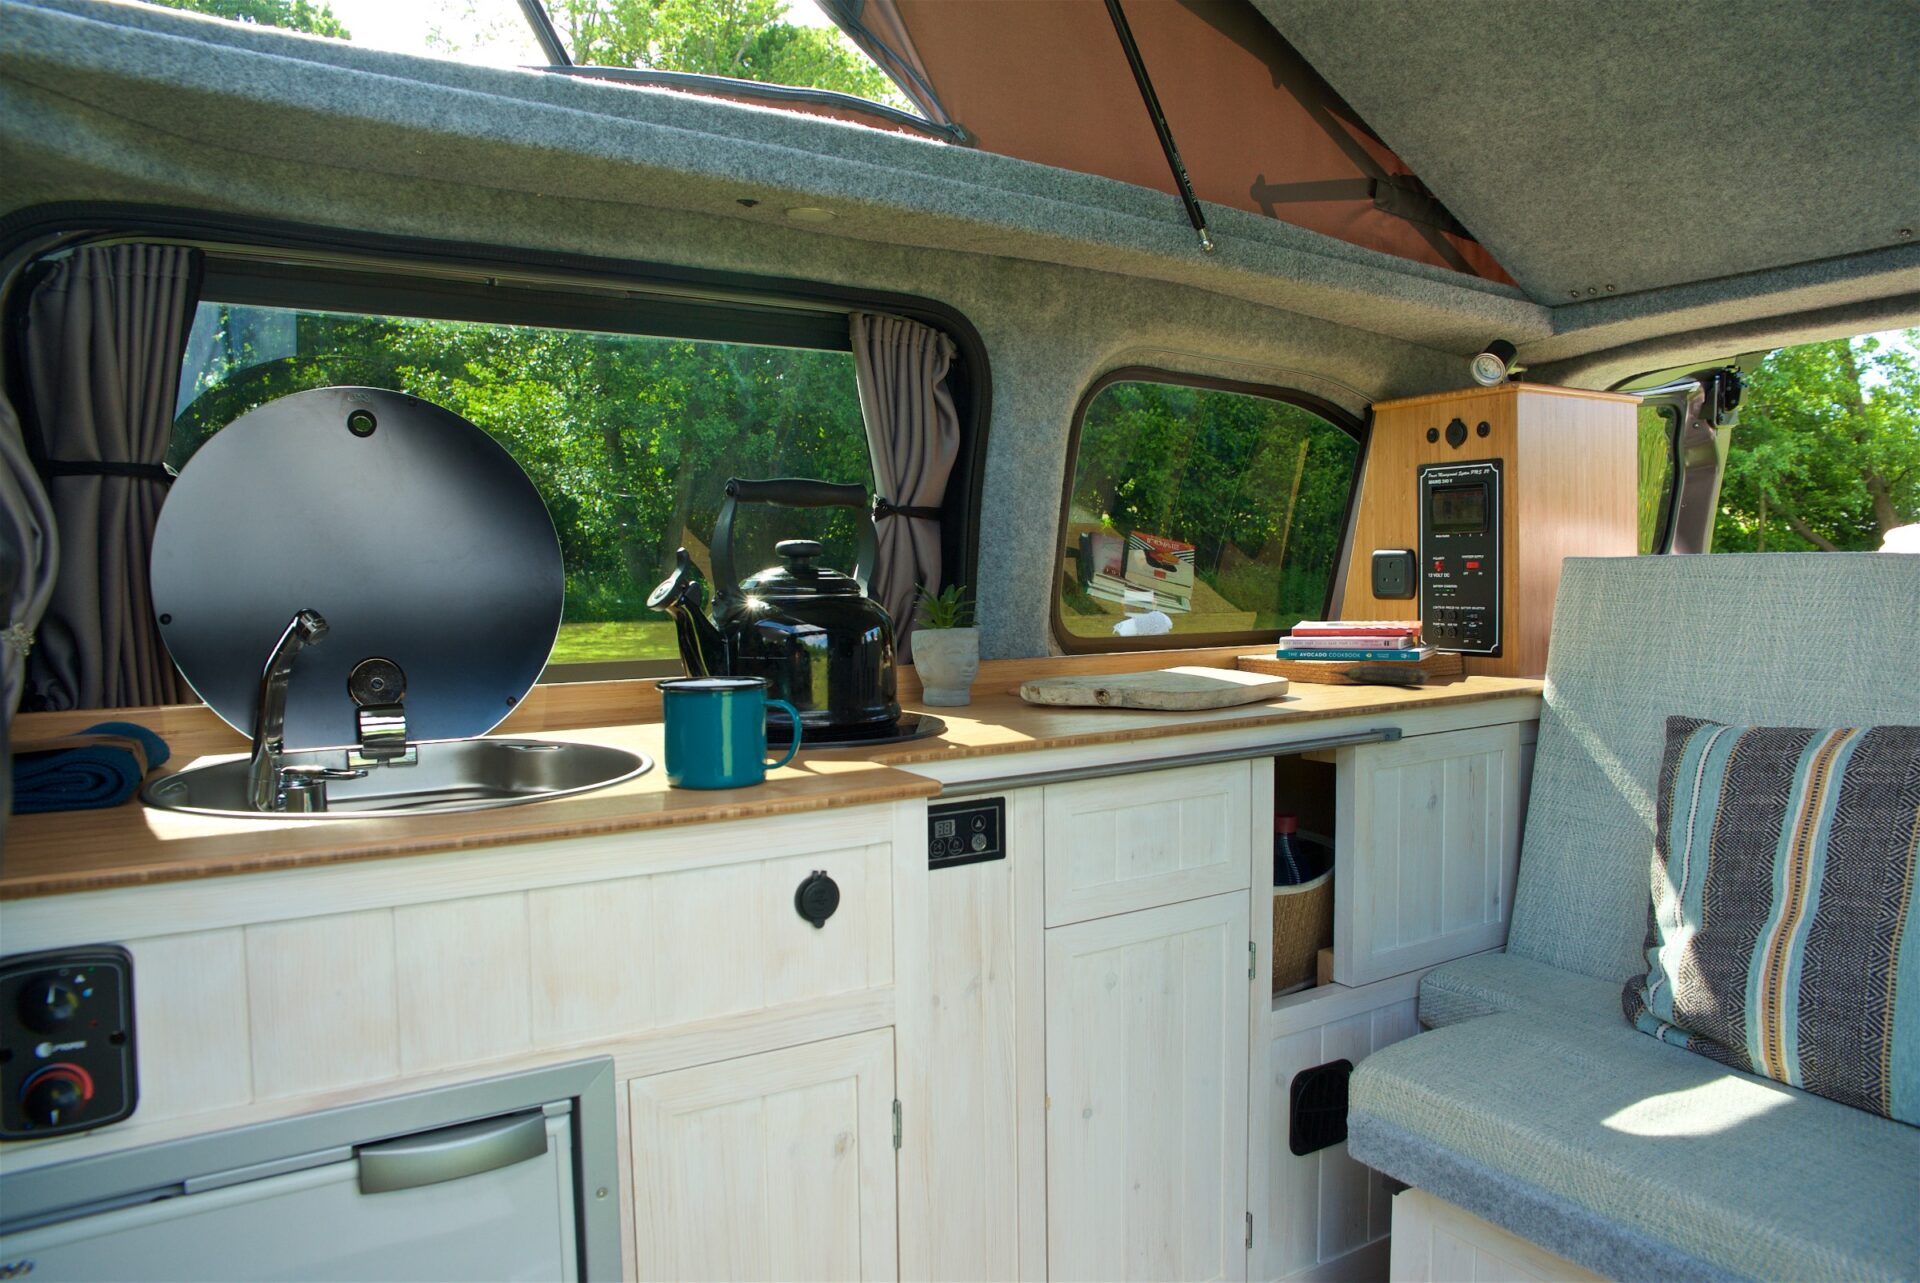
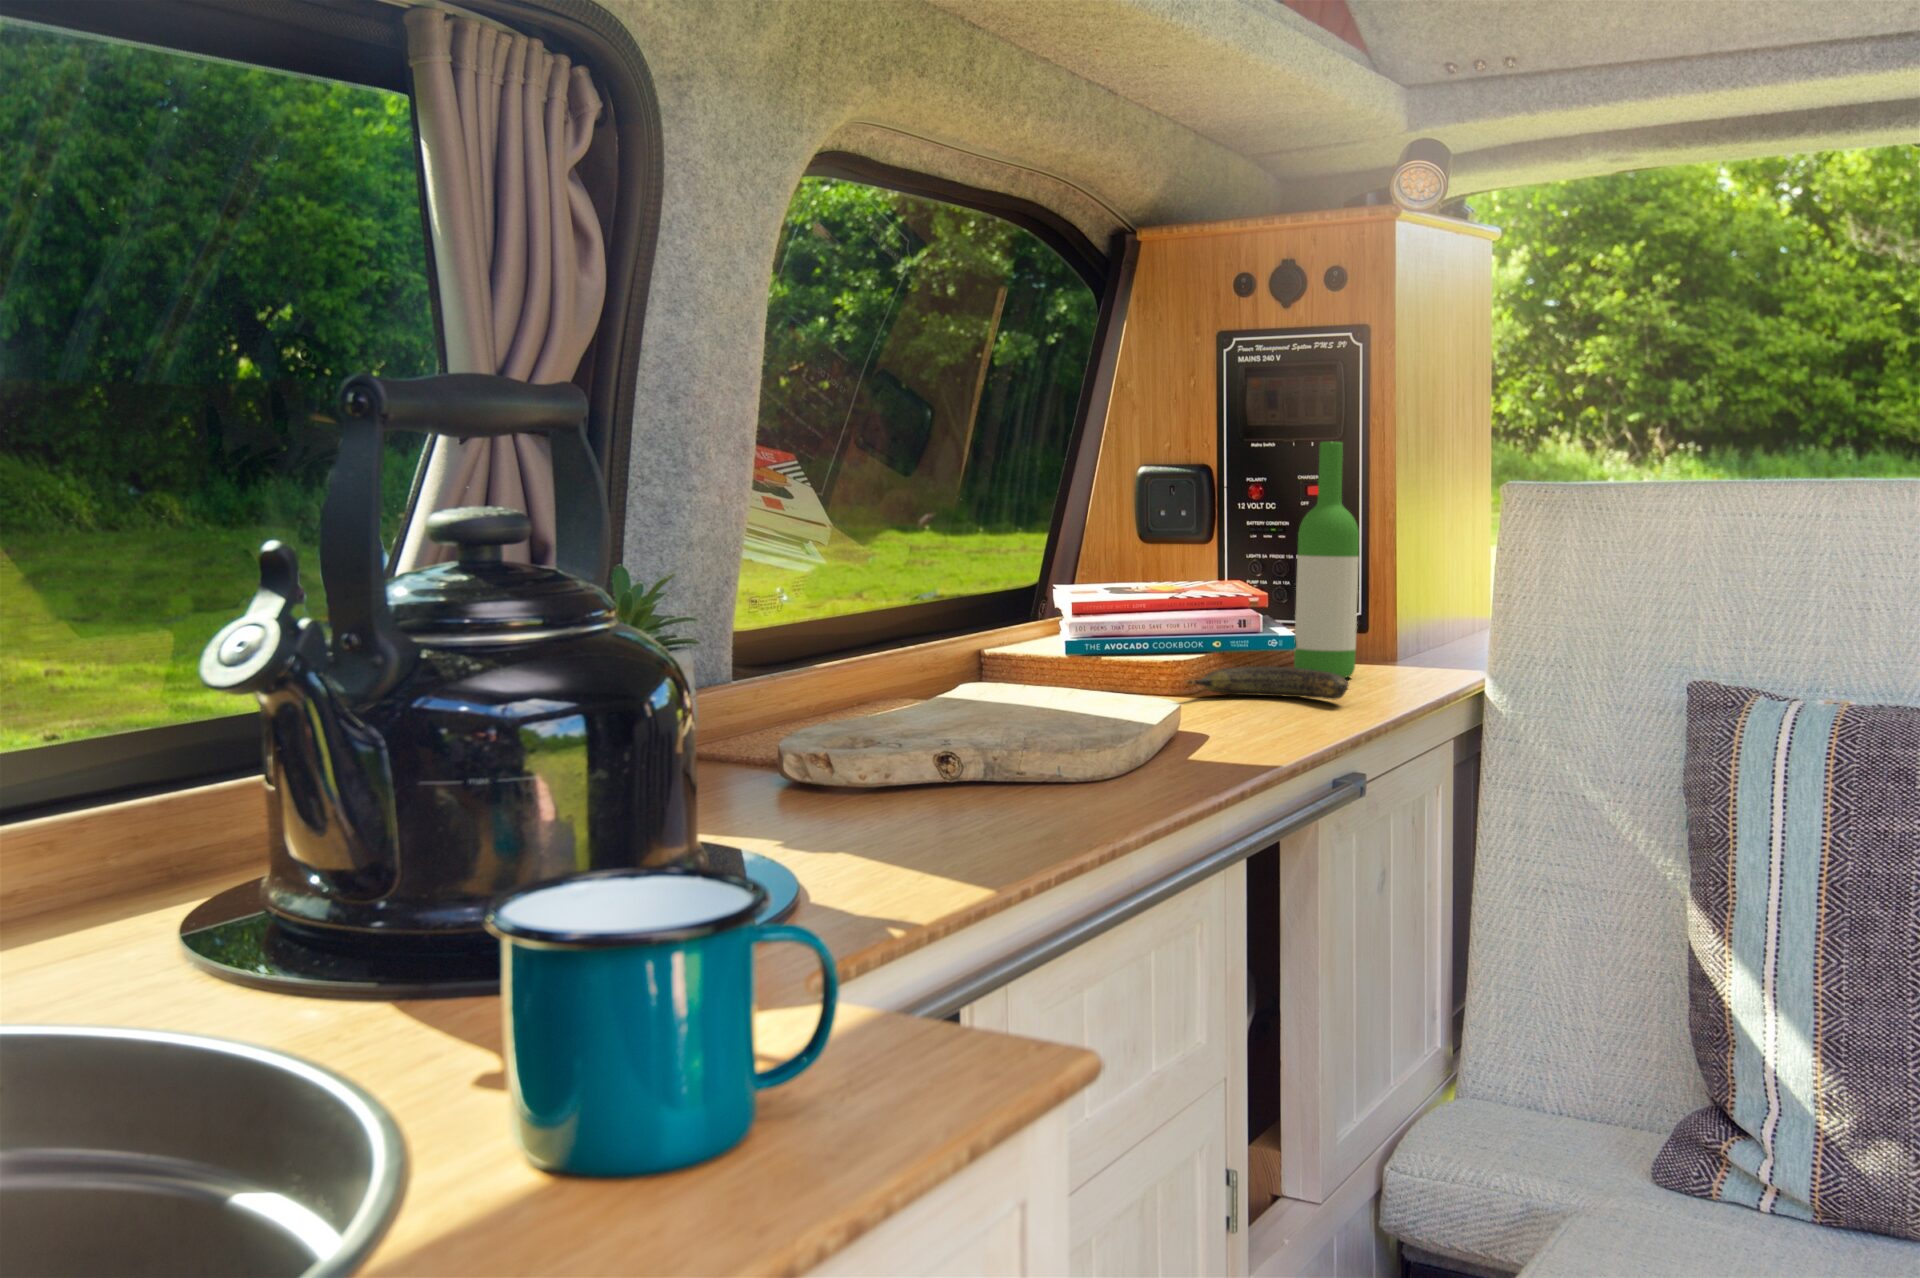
wine bottle: none [1428,529,1473,680] -> present [1294,442,1359,678]

